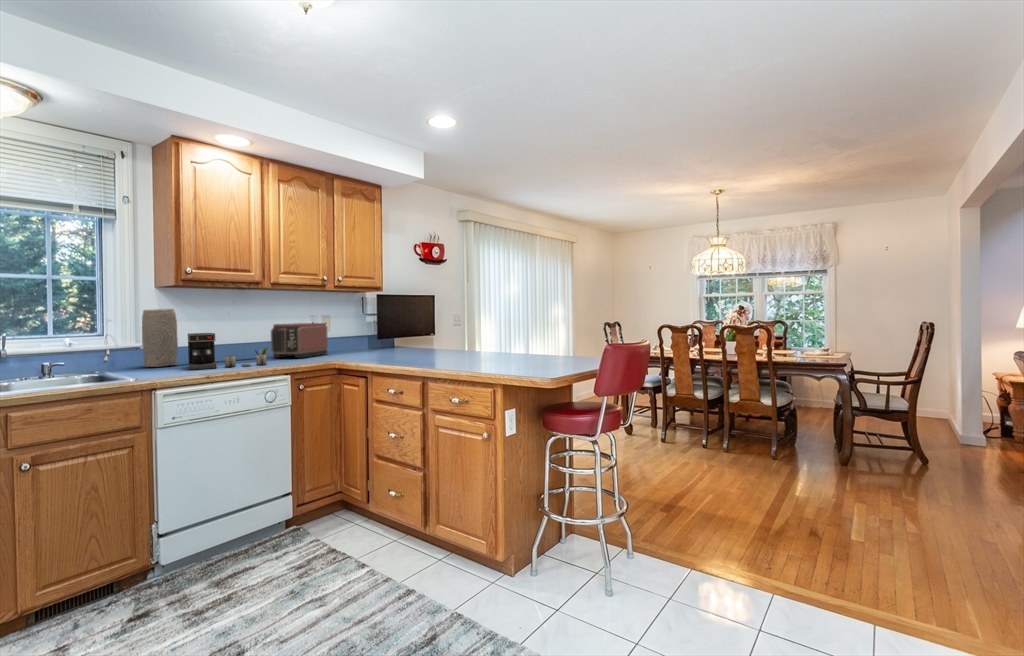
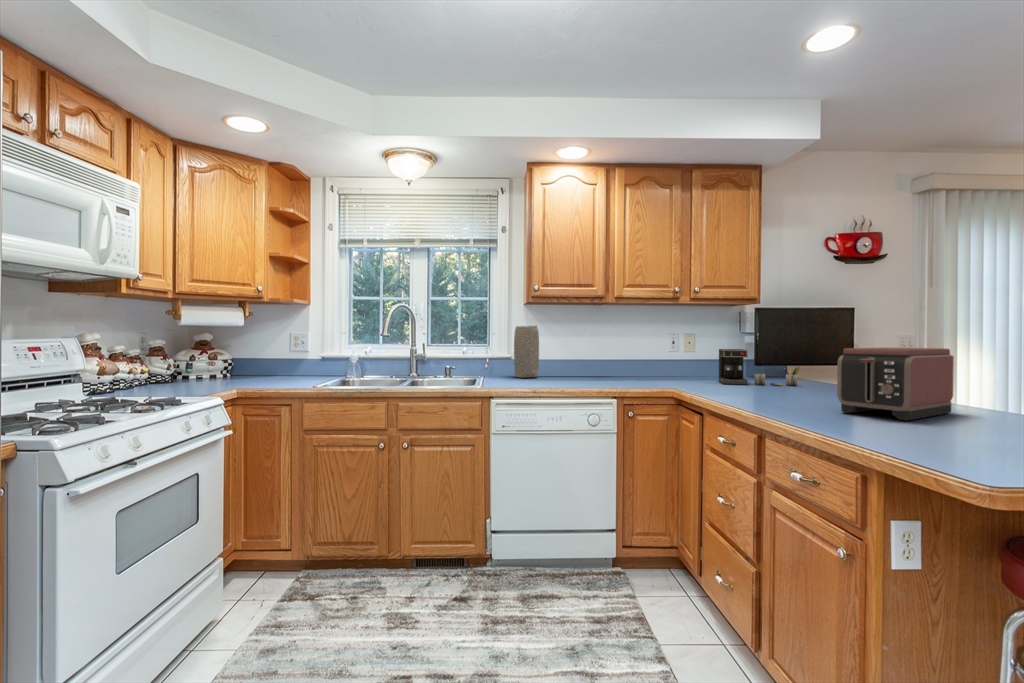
toaster: present [271,323,328,358] -> present [837,348,954,420]
coffee maker: present [188,333,268,370] -> present [719,349,800,386]

